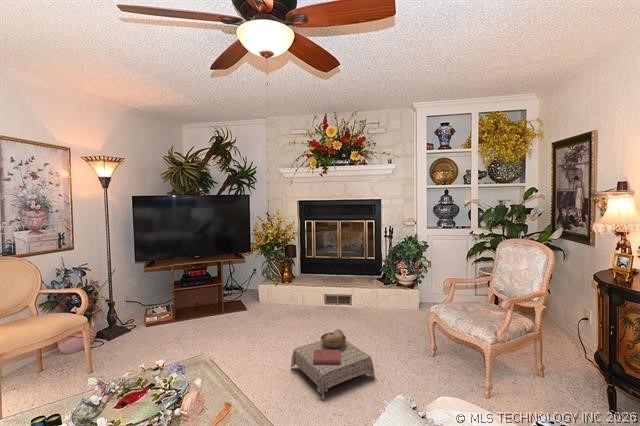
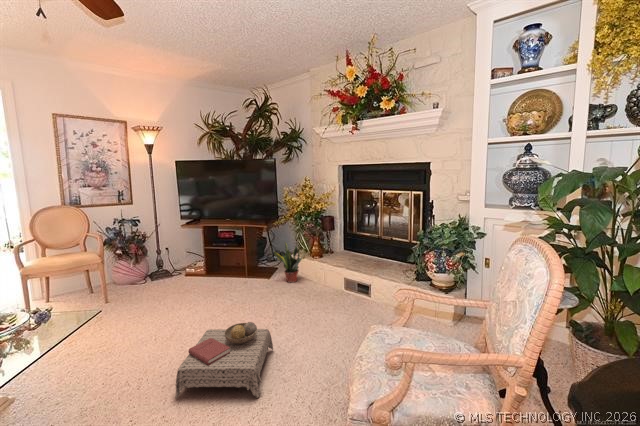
potted plant: none [262,271,287,309] -> present [274,243,304,283]

